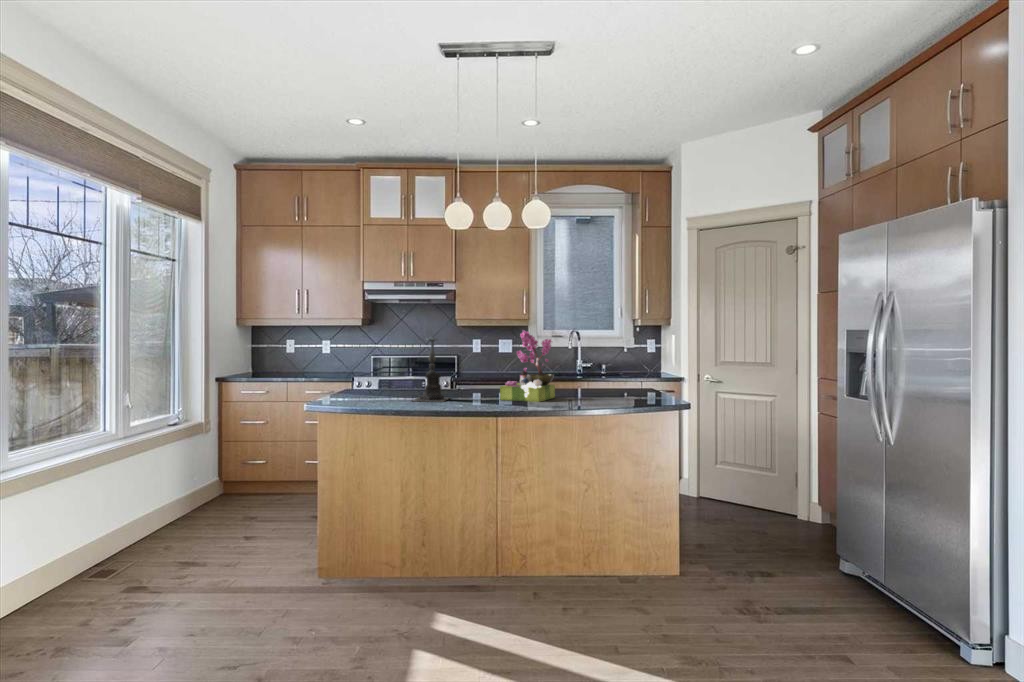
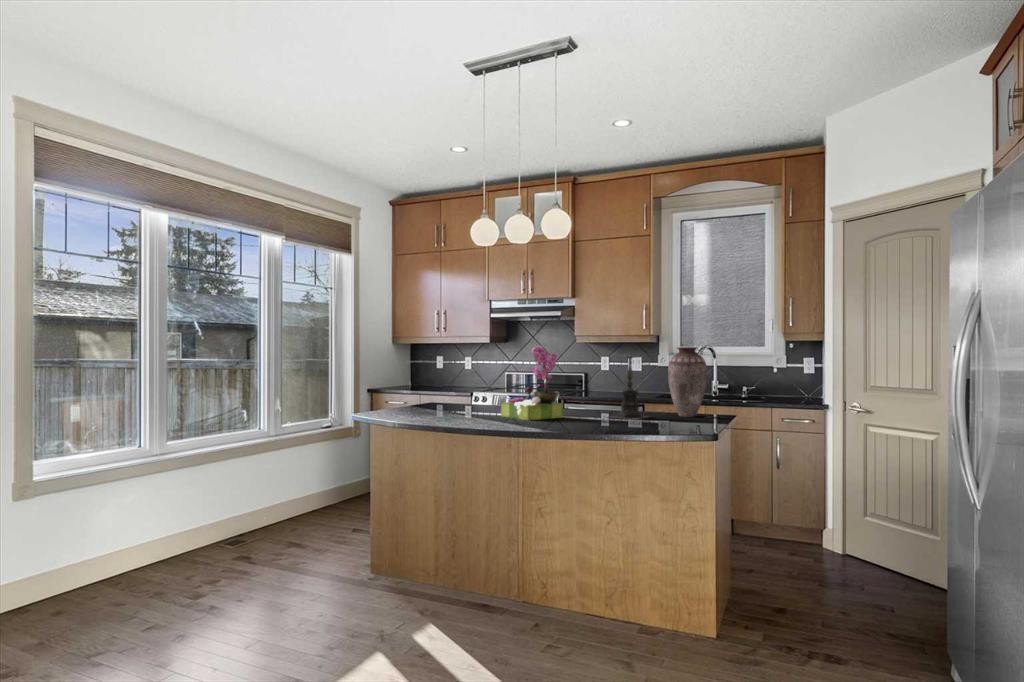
vase: none [613,332,646,391] -> present [668,347,707,417]
candle holder: present [413,337,449,402] -> present [610,354,648,420]

